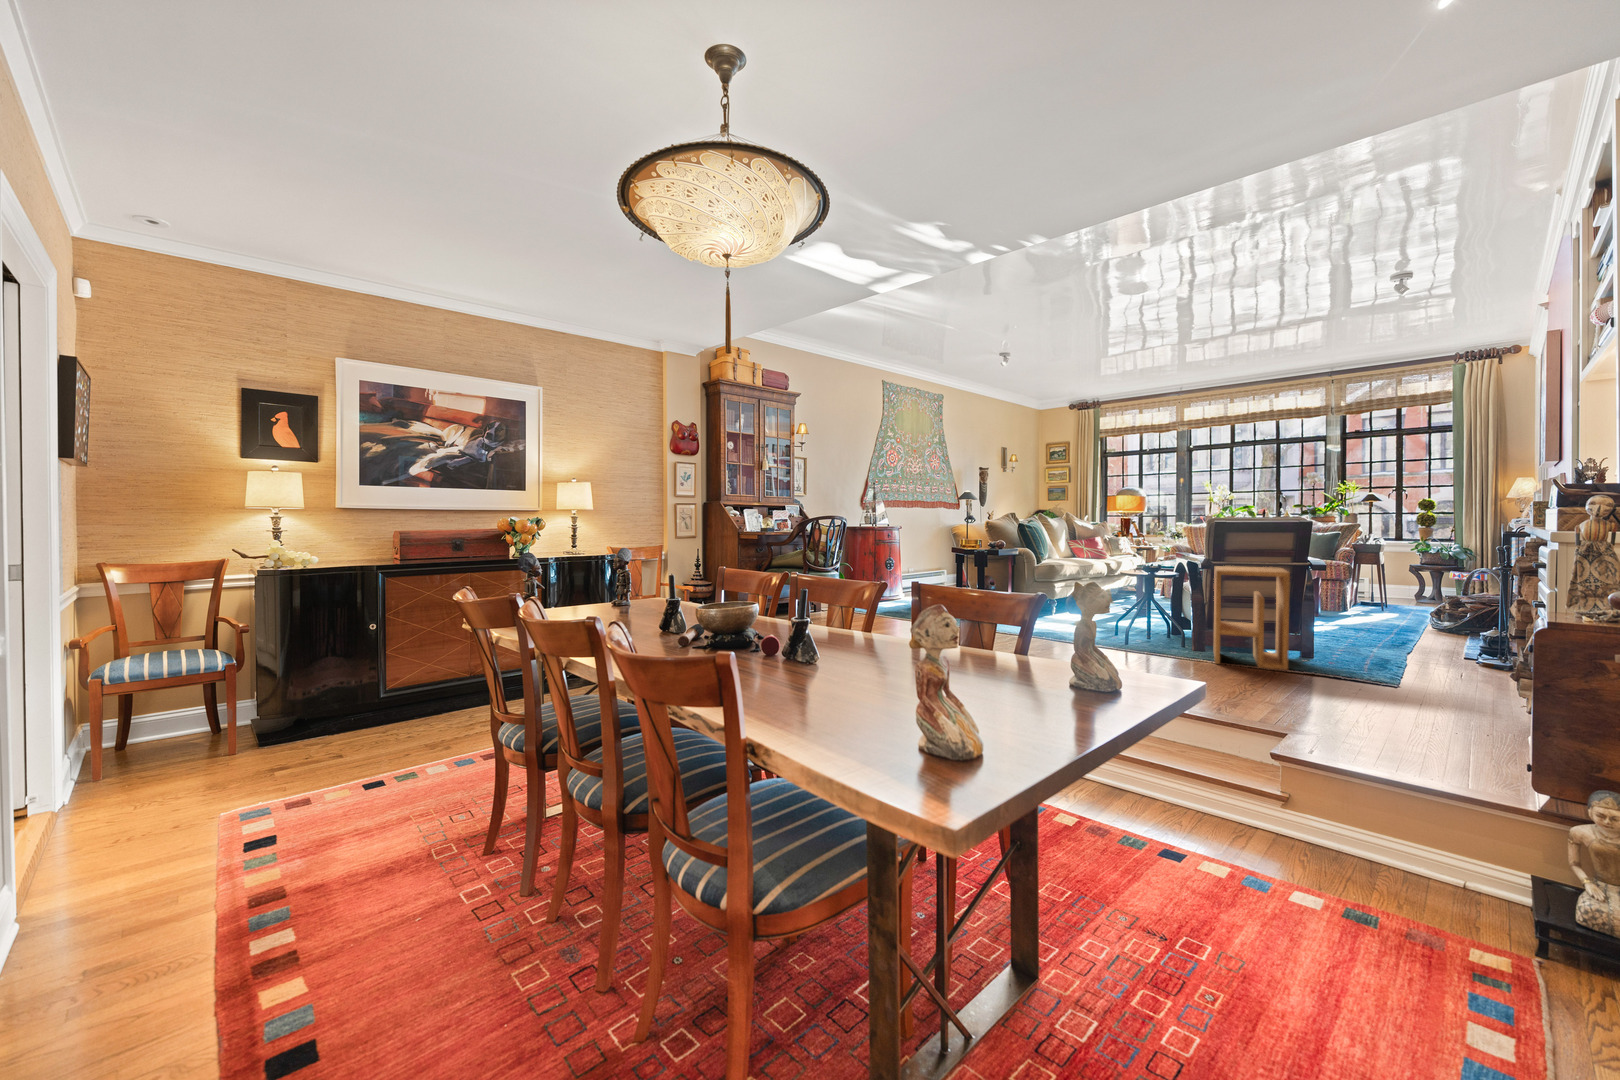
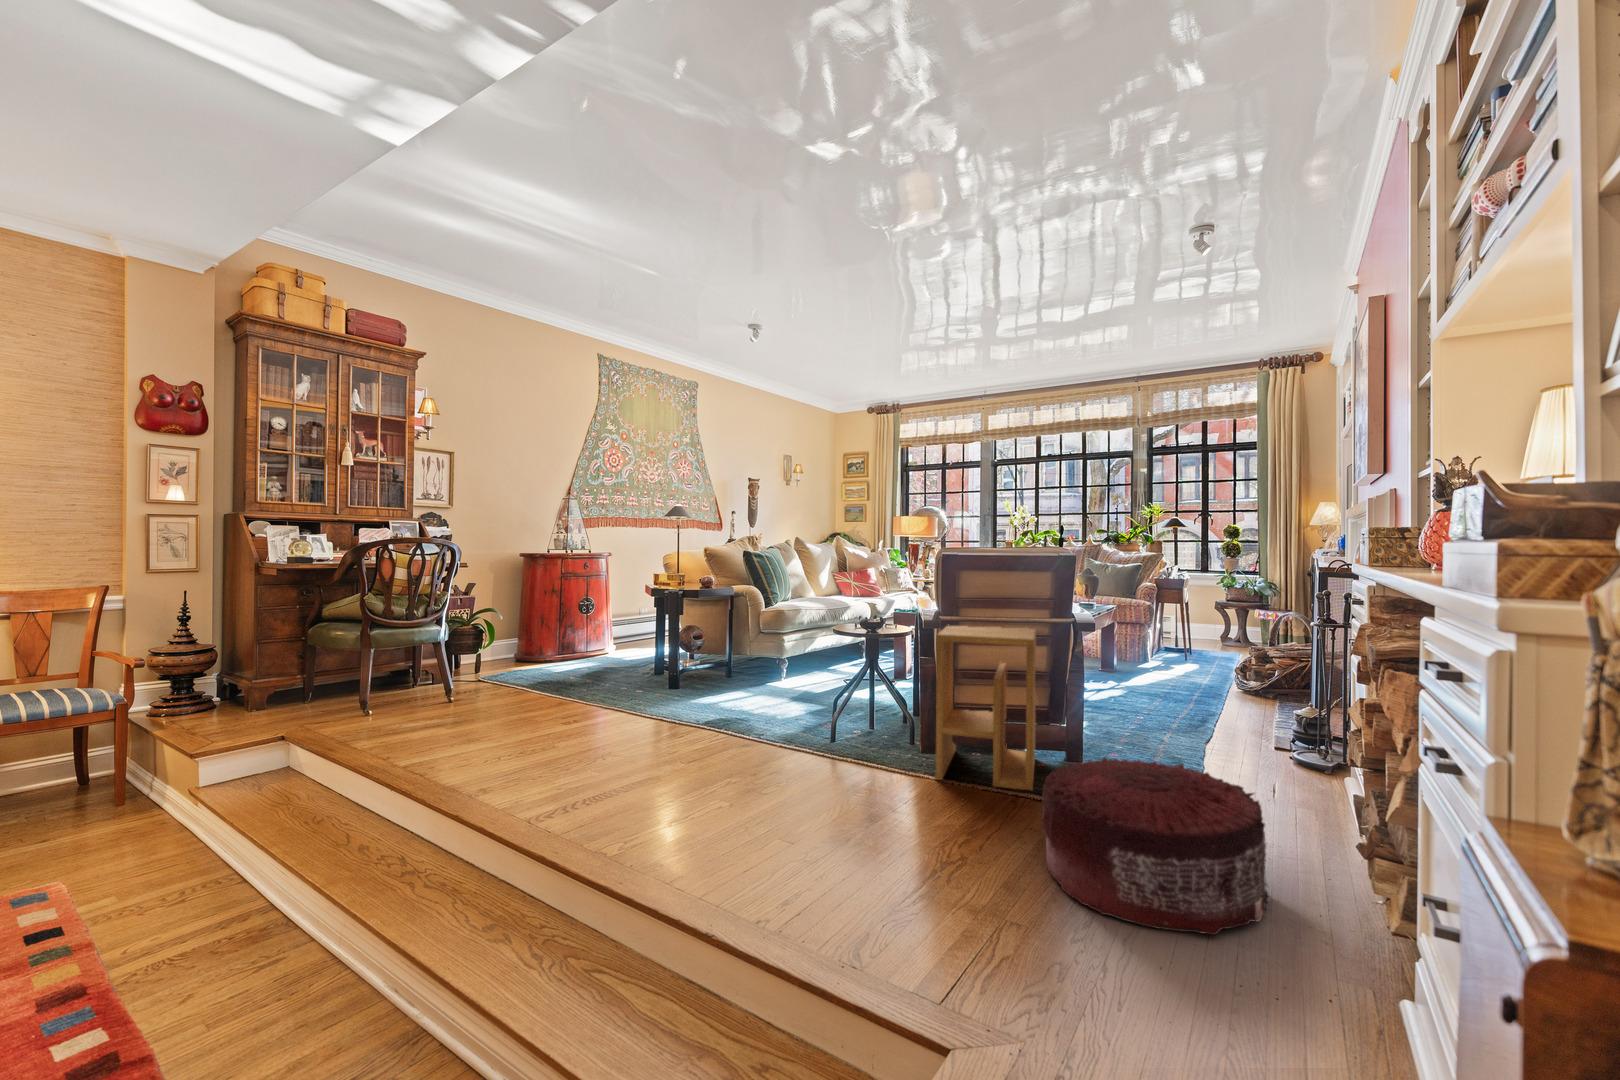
pouf: none [1314,636,1470,716] -> present [1041,757,1269,935]

